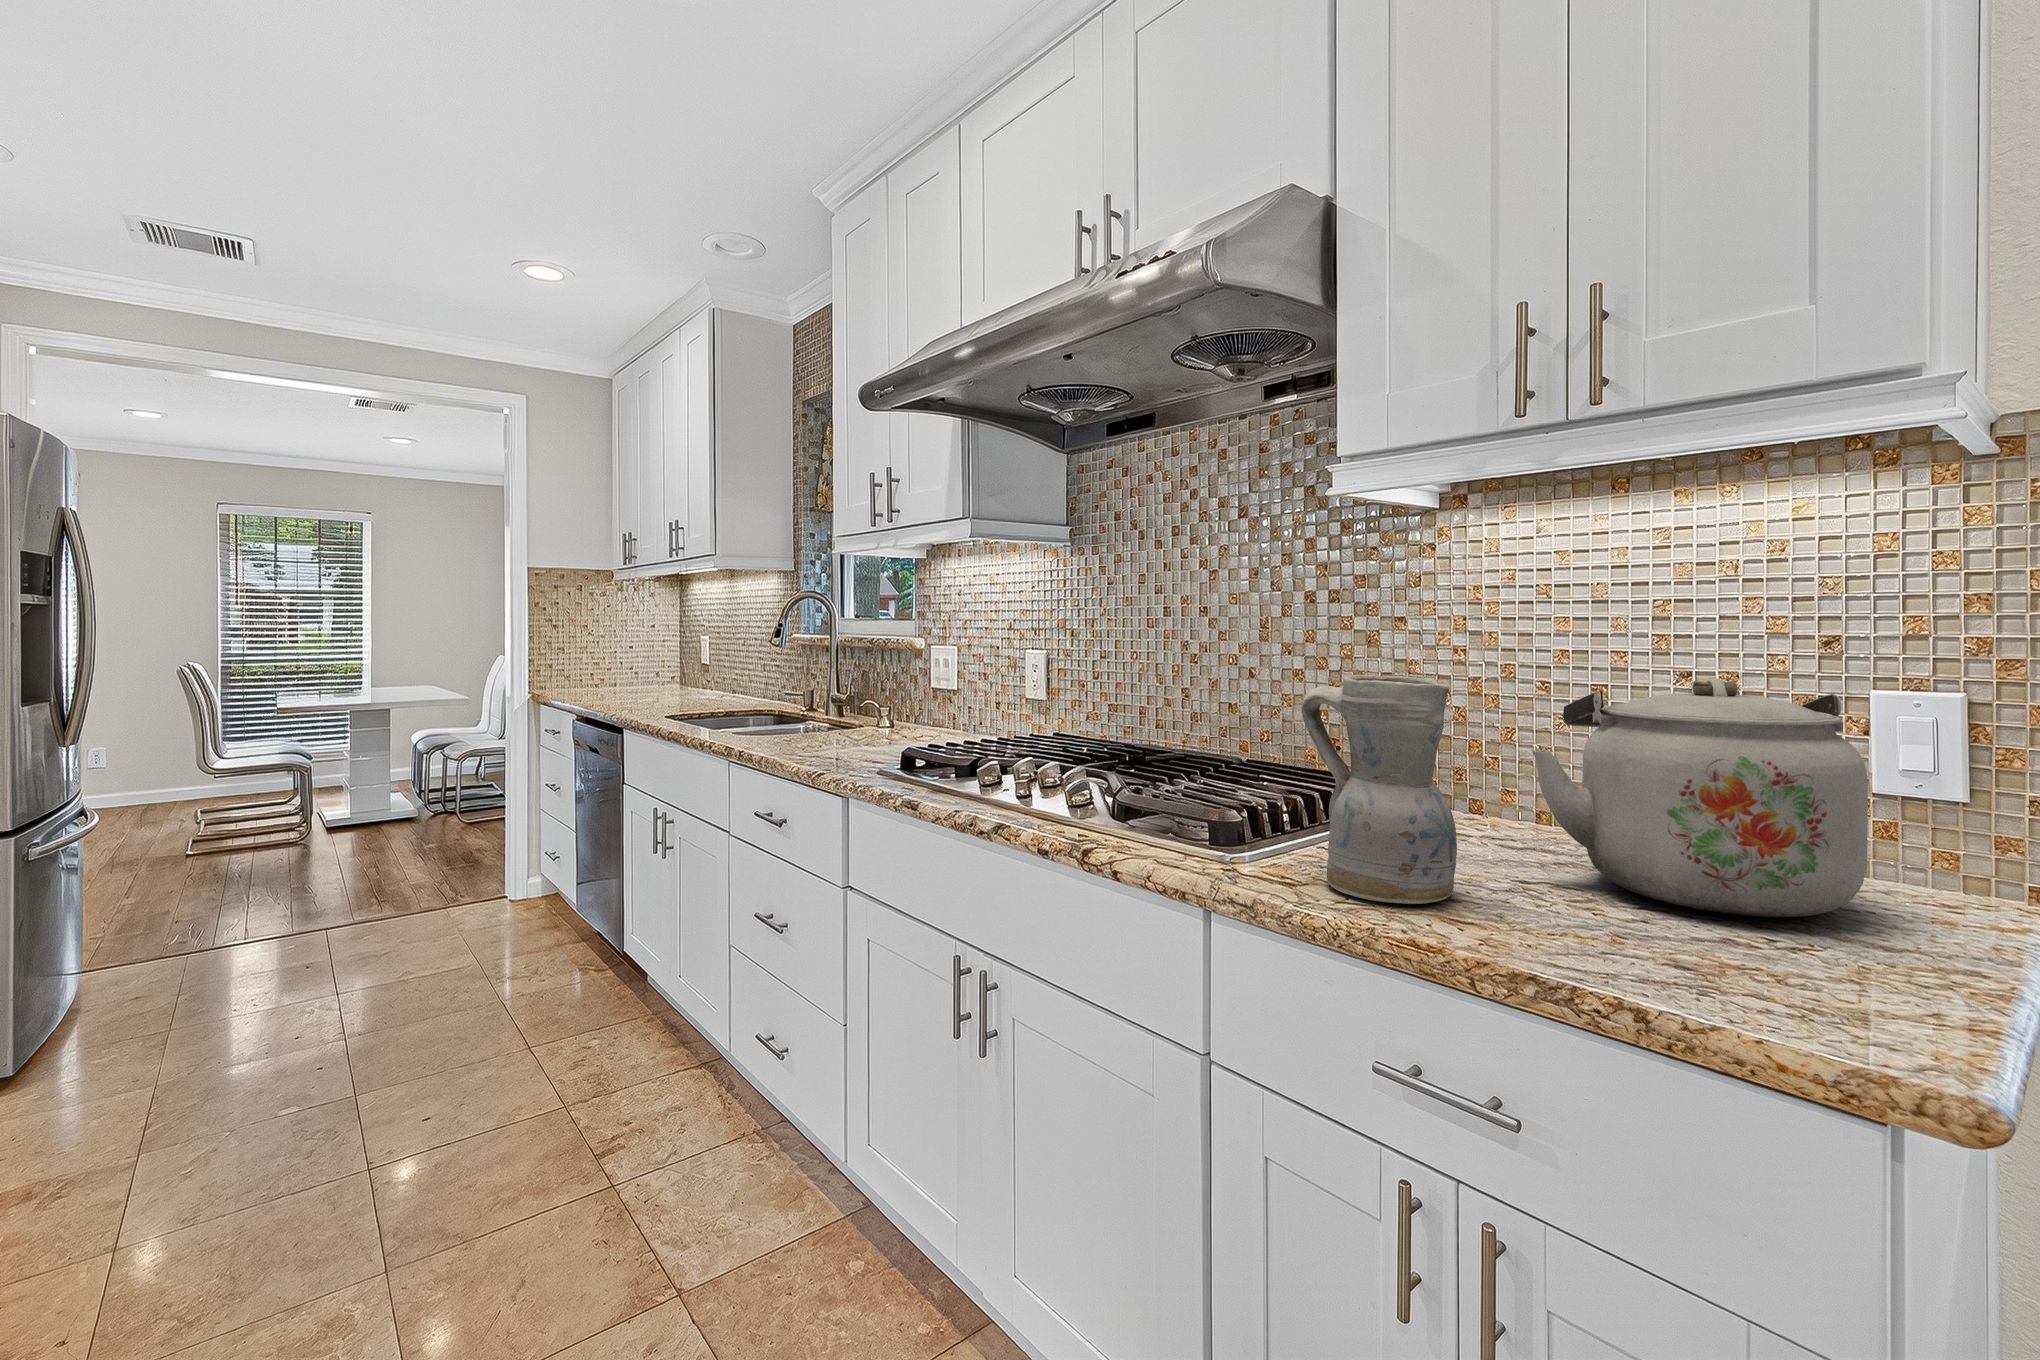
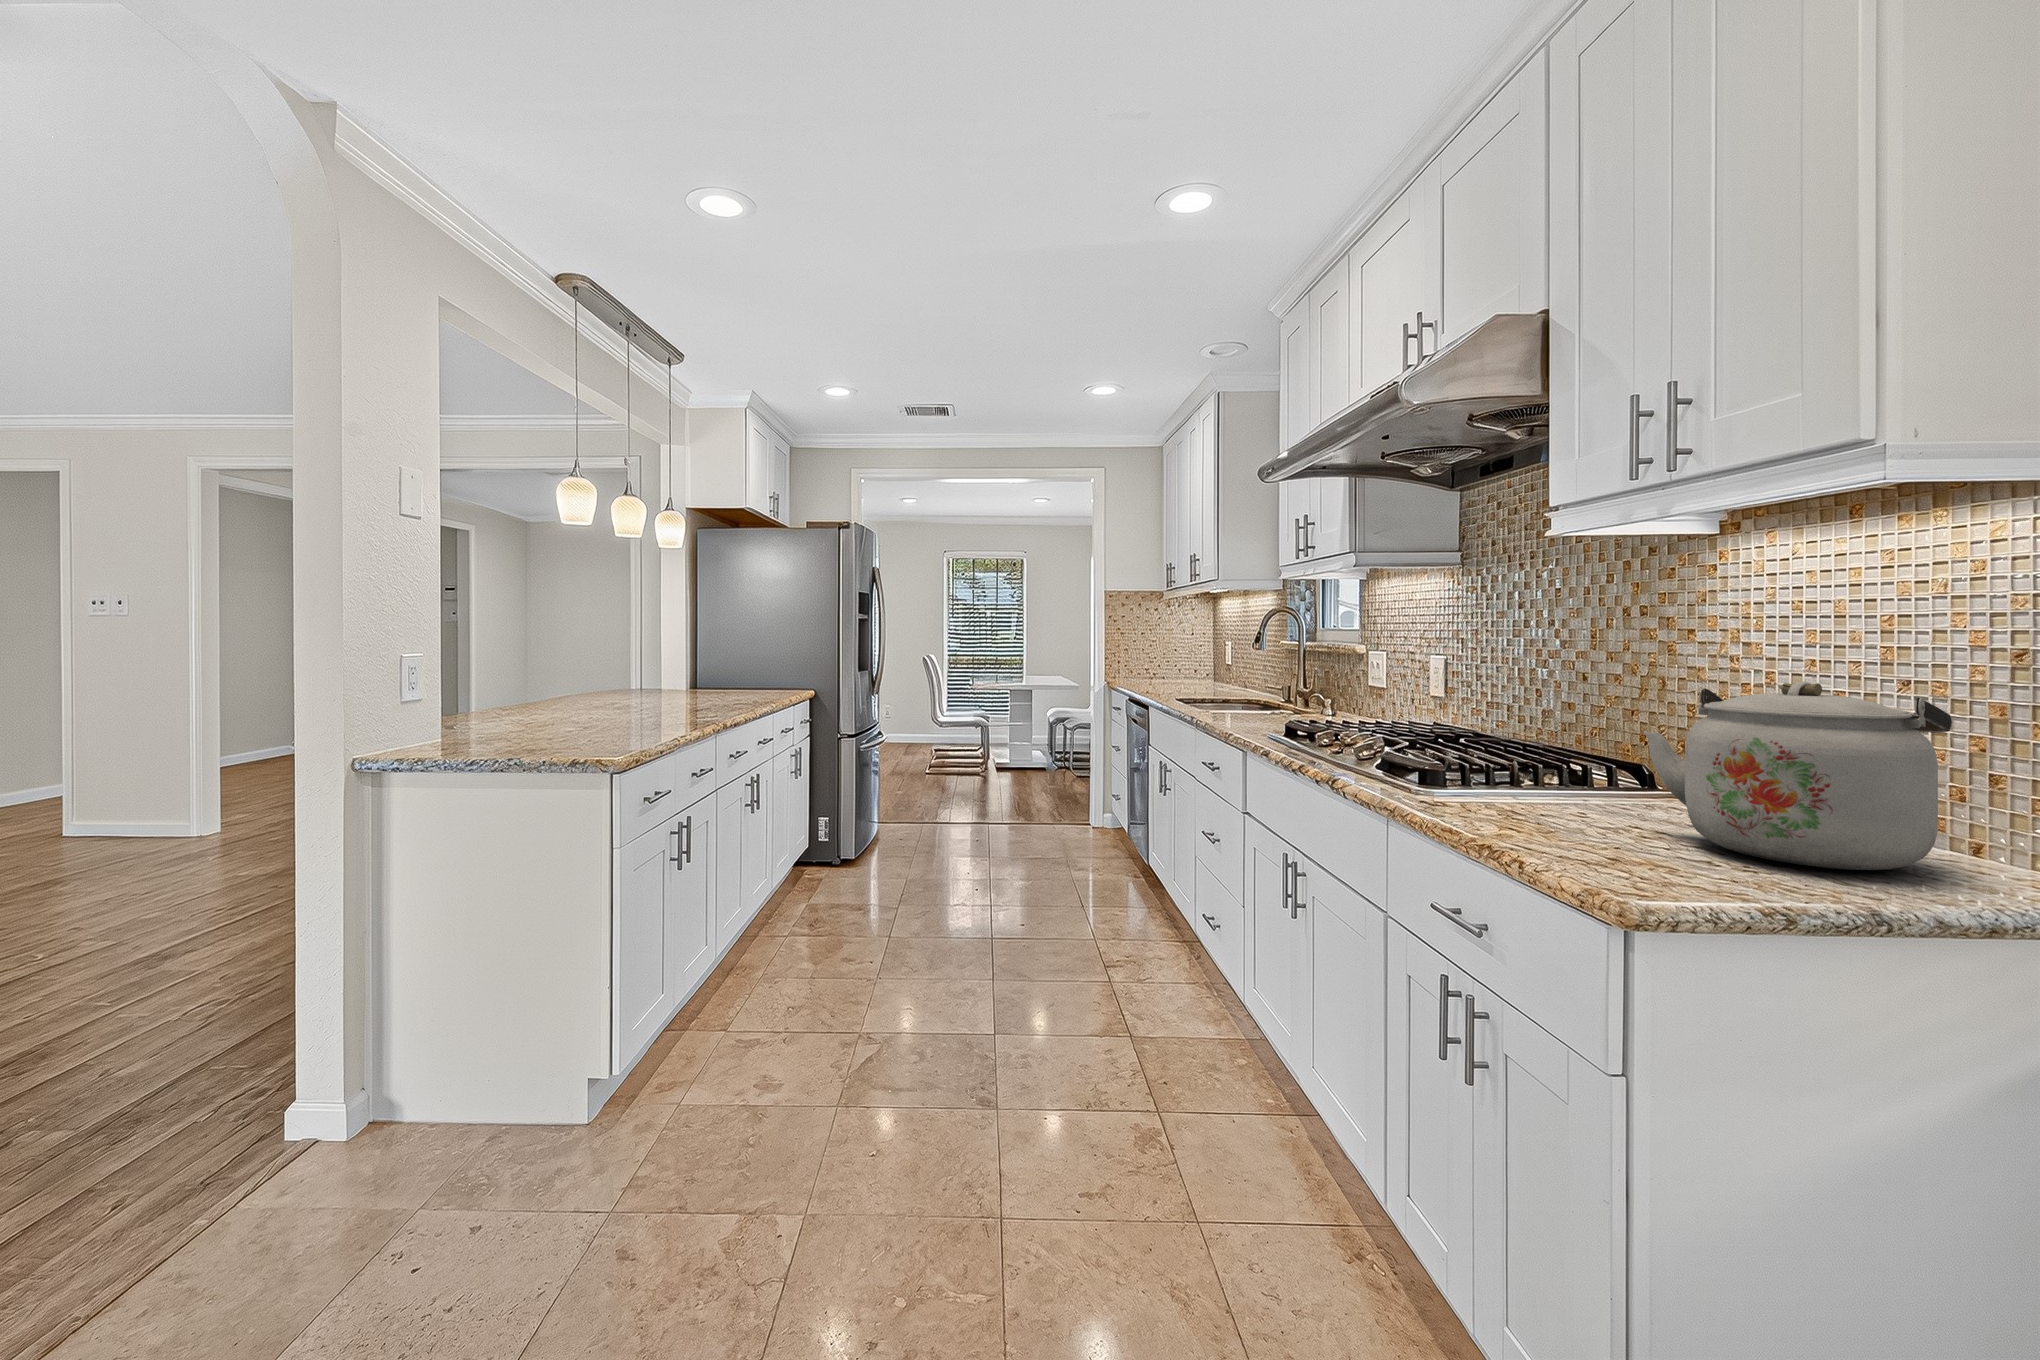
ceramic pitcher: present [1301,674,1457,904] -> none [1451,672,1553,823]

